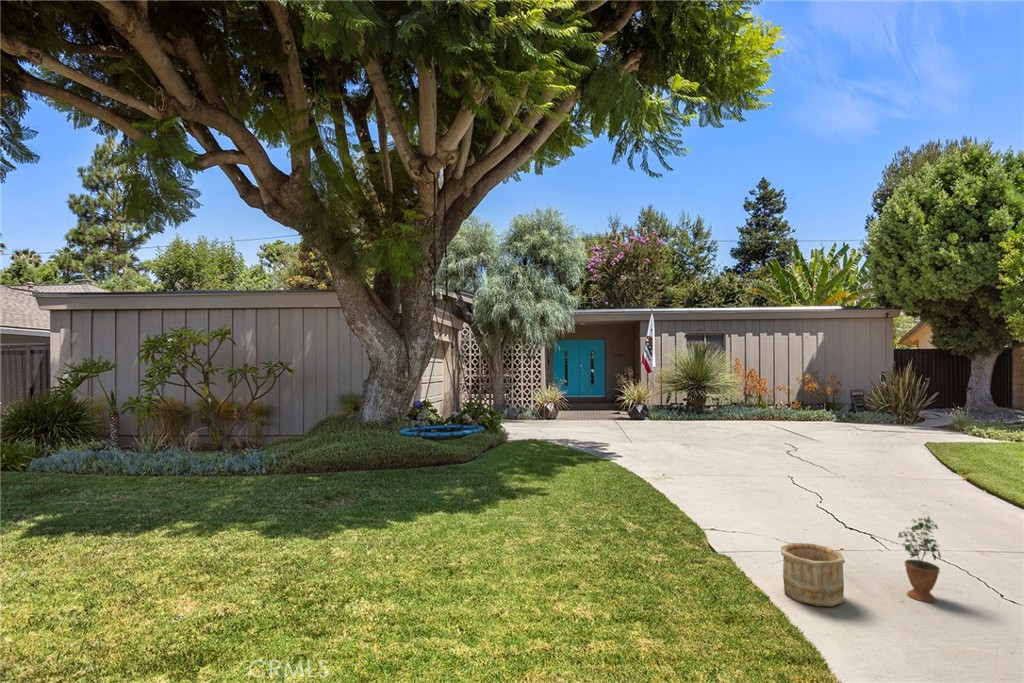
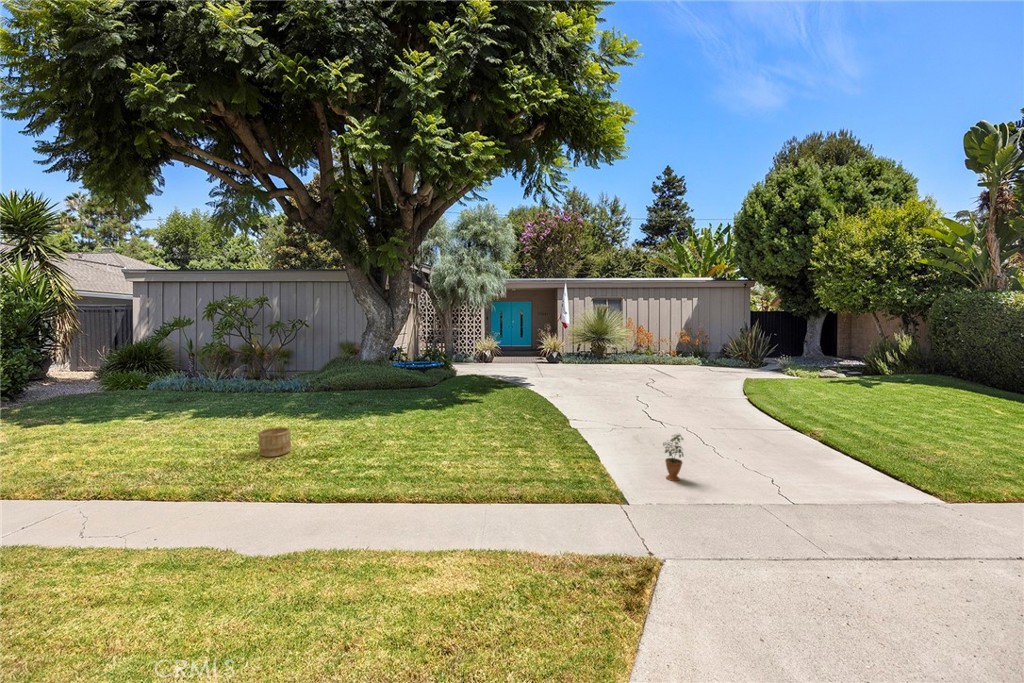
wooden bucket: present [781,543,845,606] -> present [258,427,291,457]

